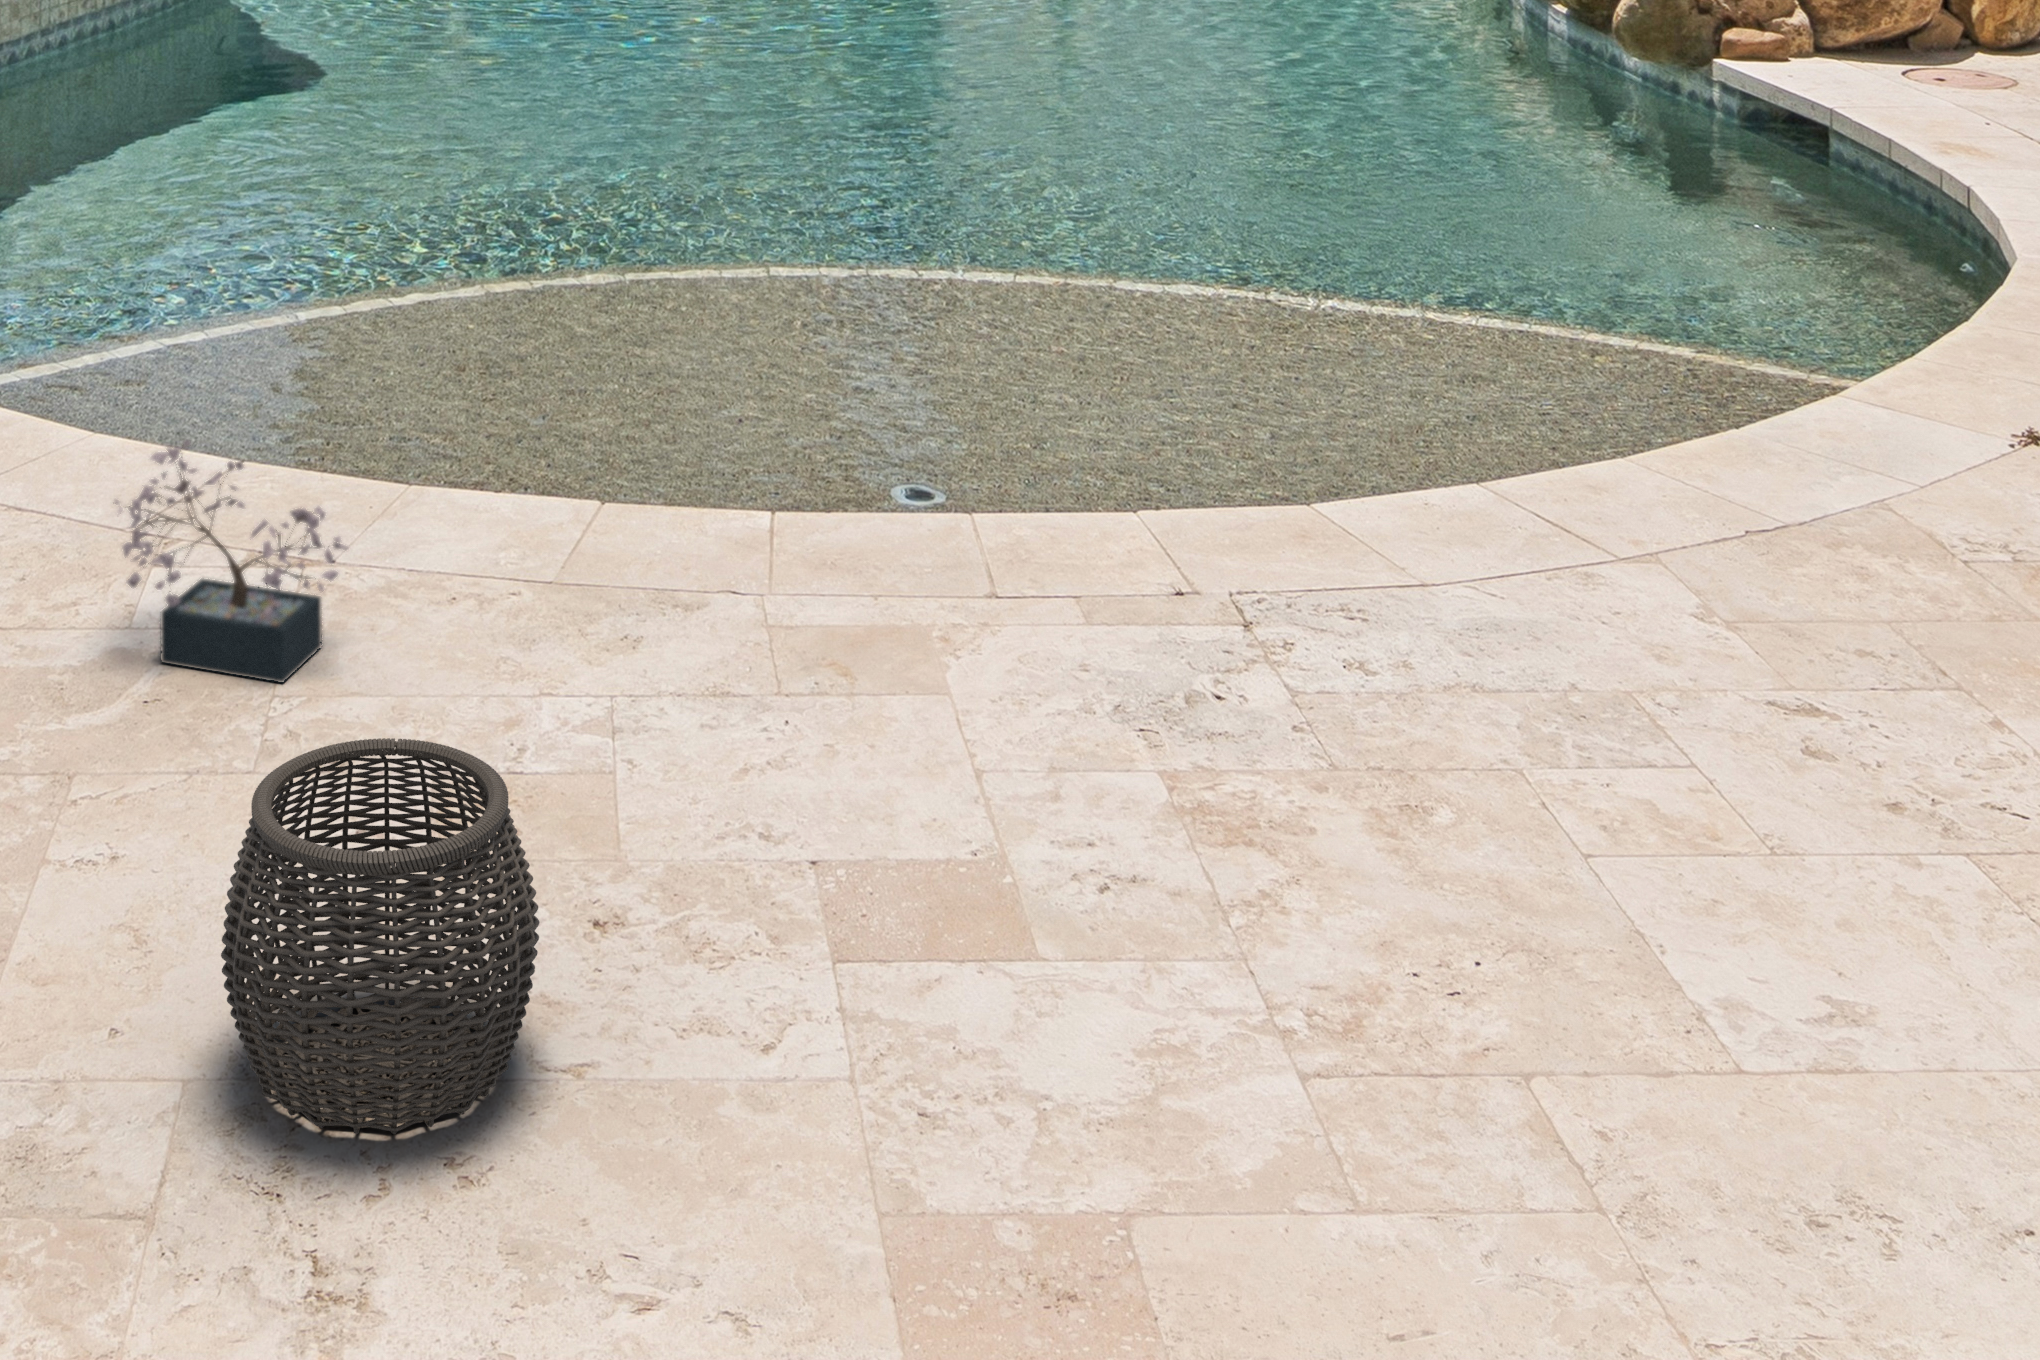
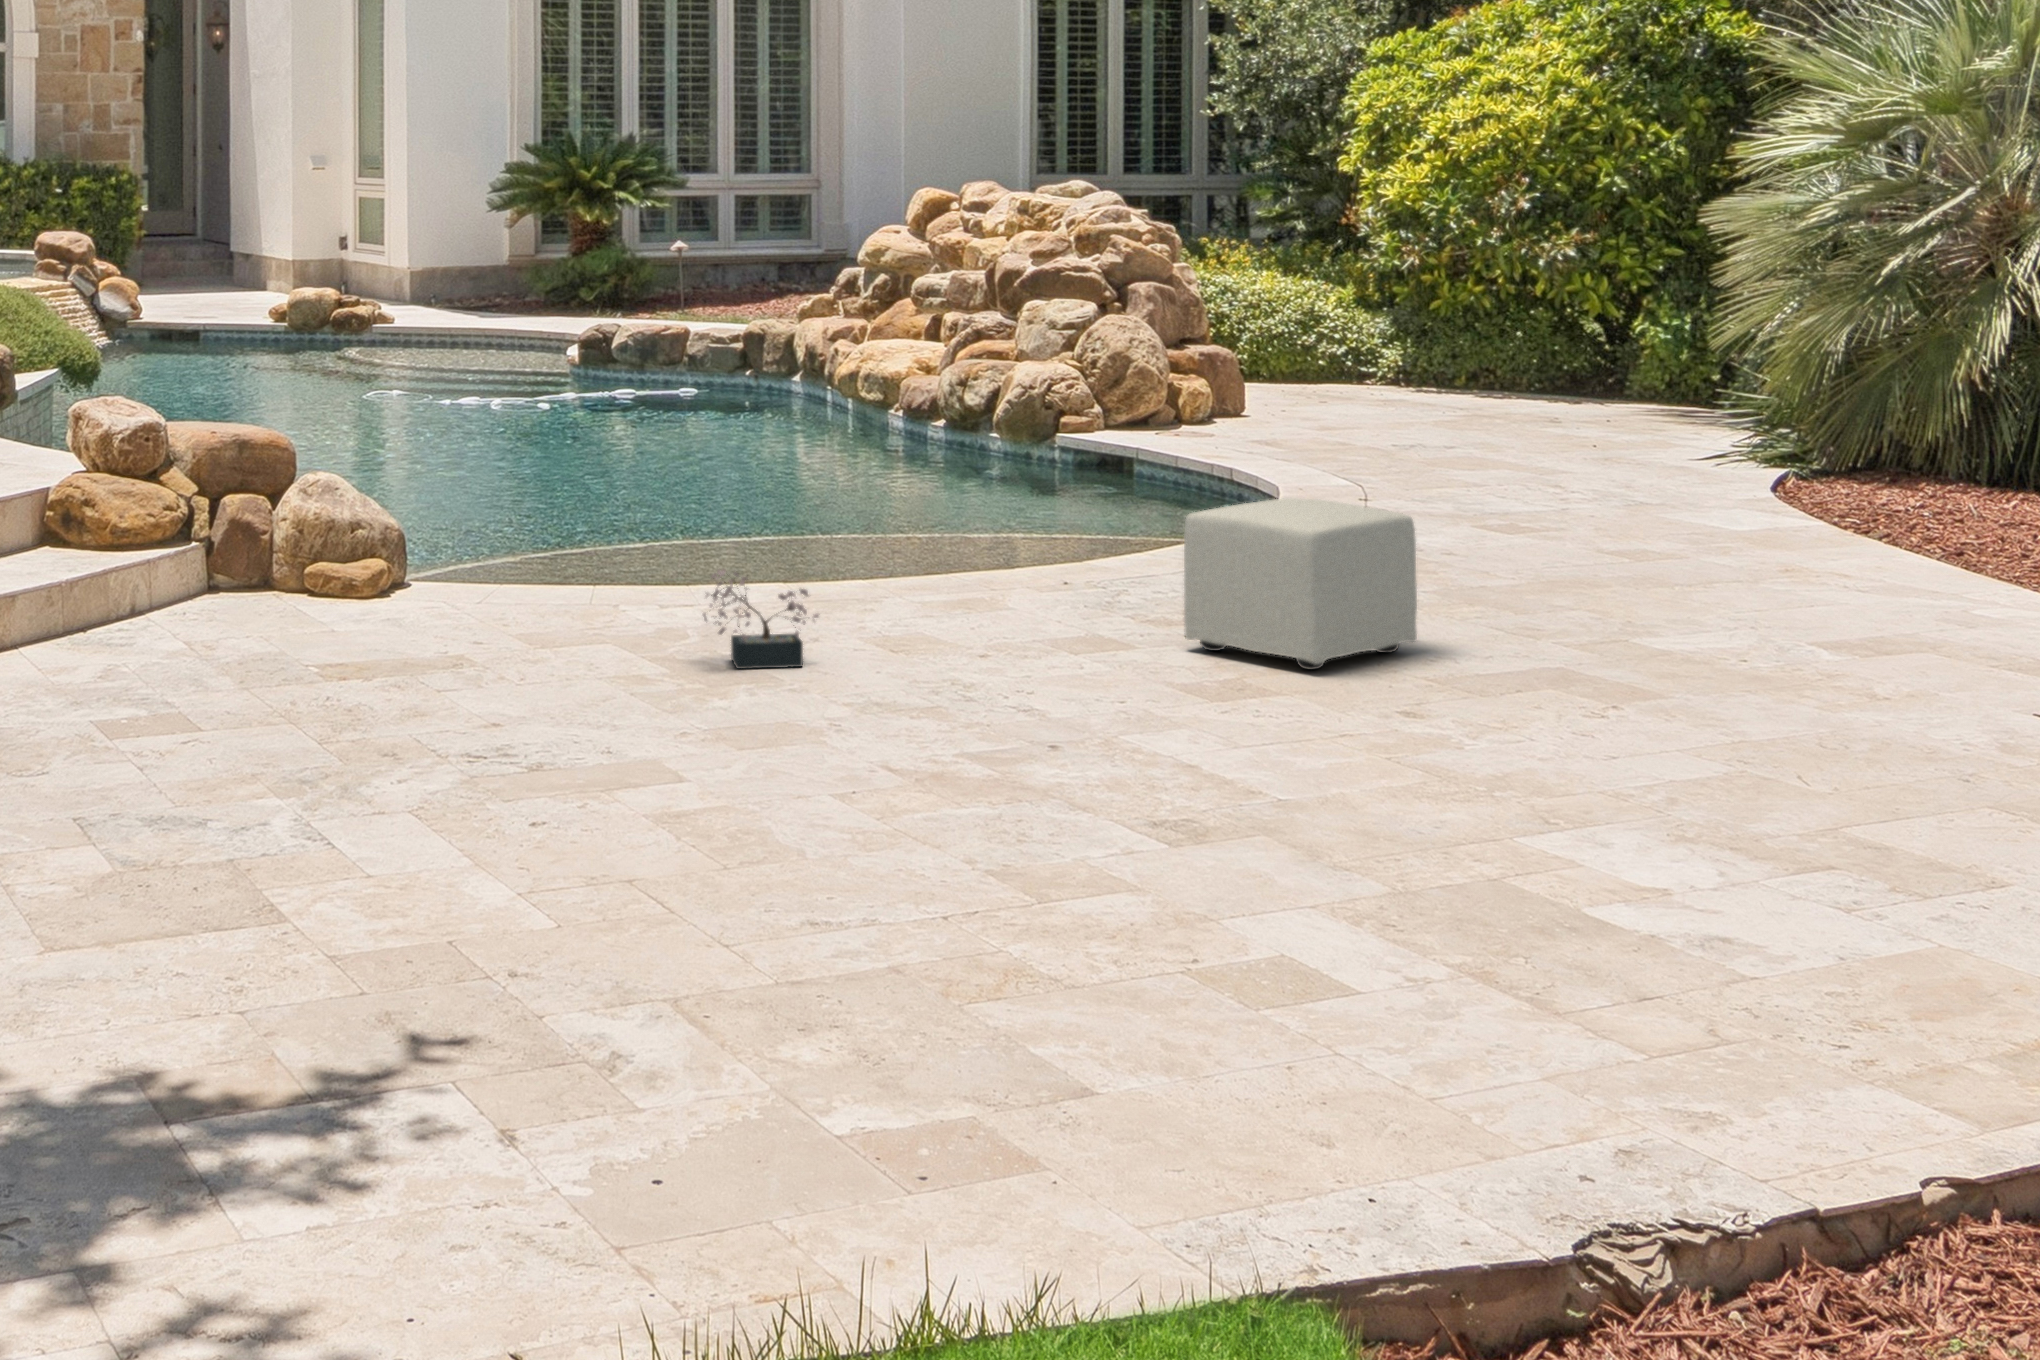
ottoman: none [1129,450,1701,969] -> present [1184,498,1417,670]
woven basket: present [221,738,540,1134] -> none [972,606,1101,735]

